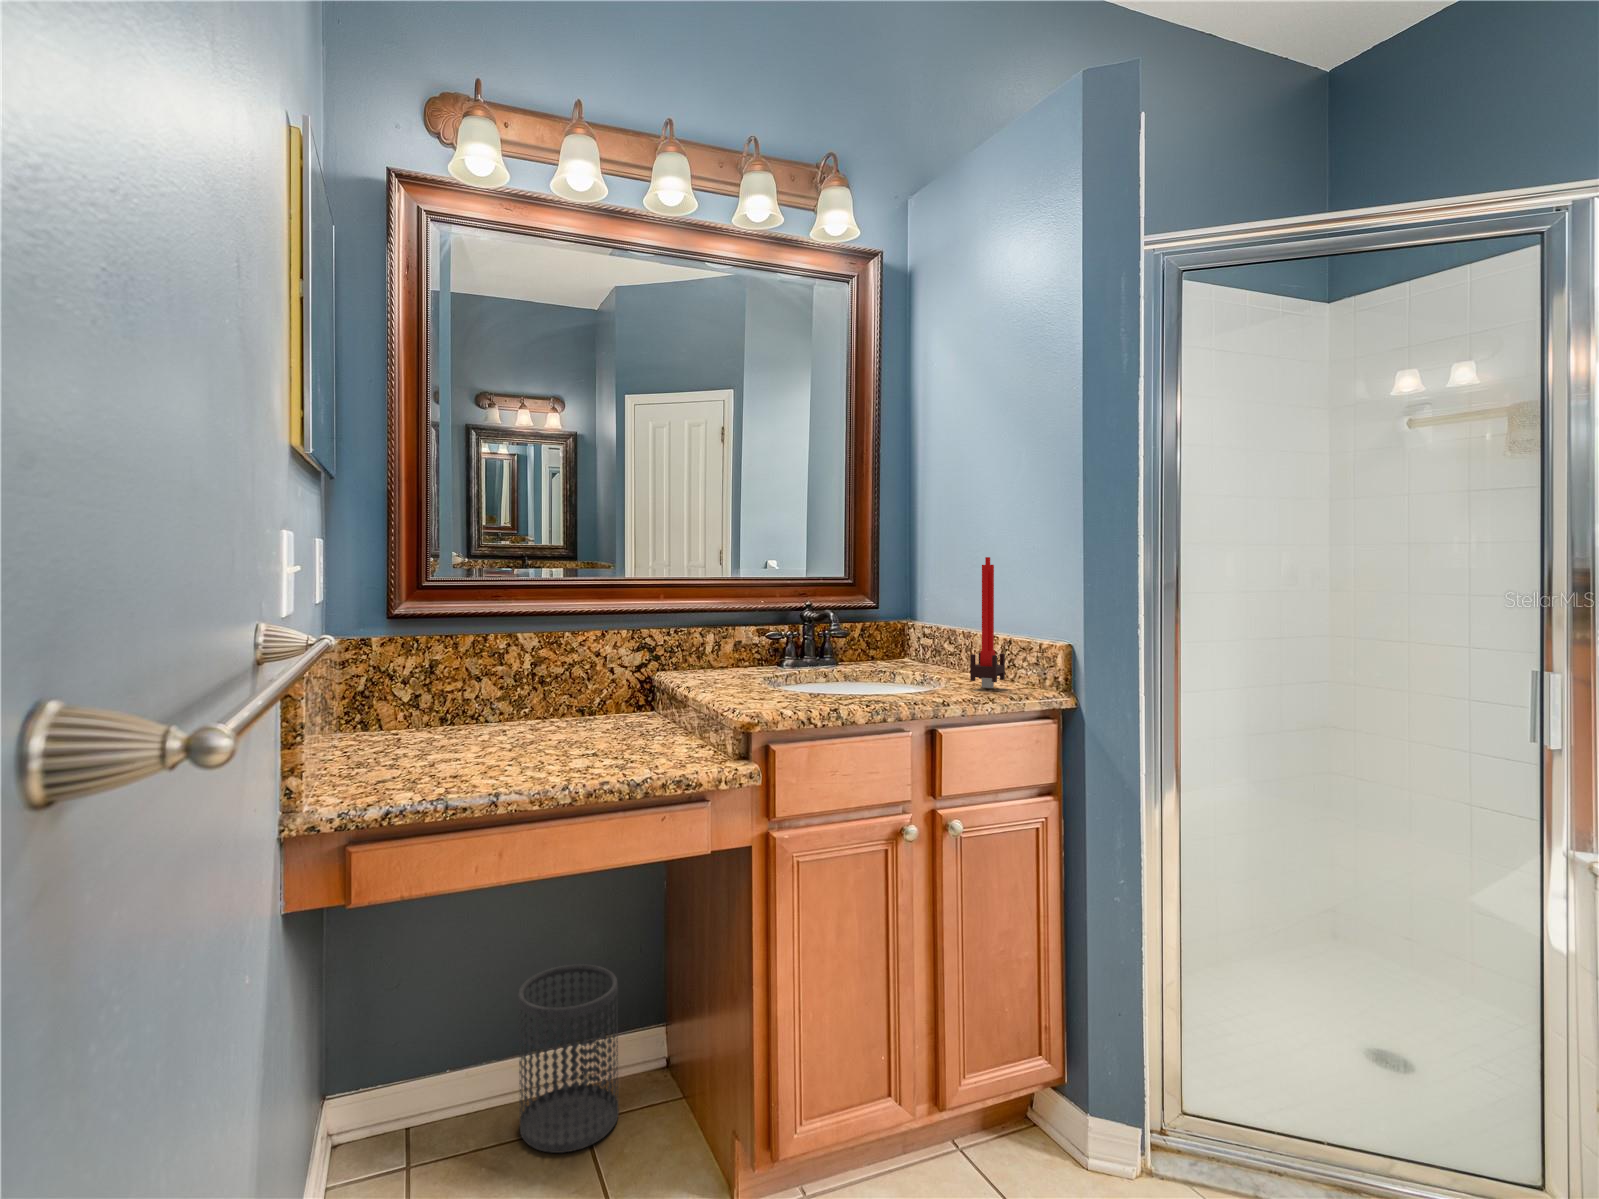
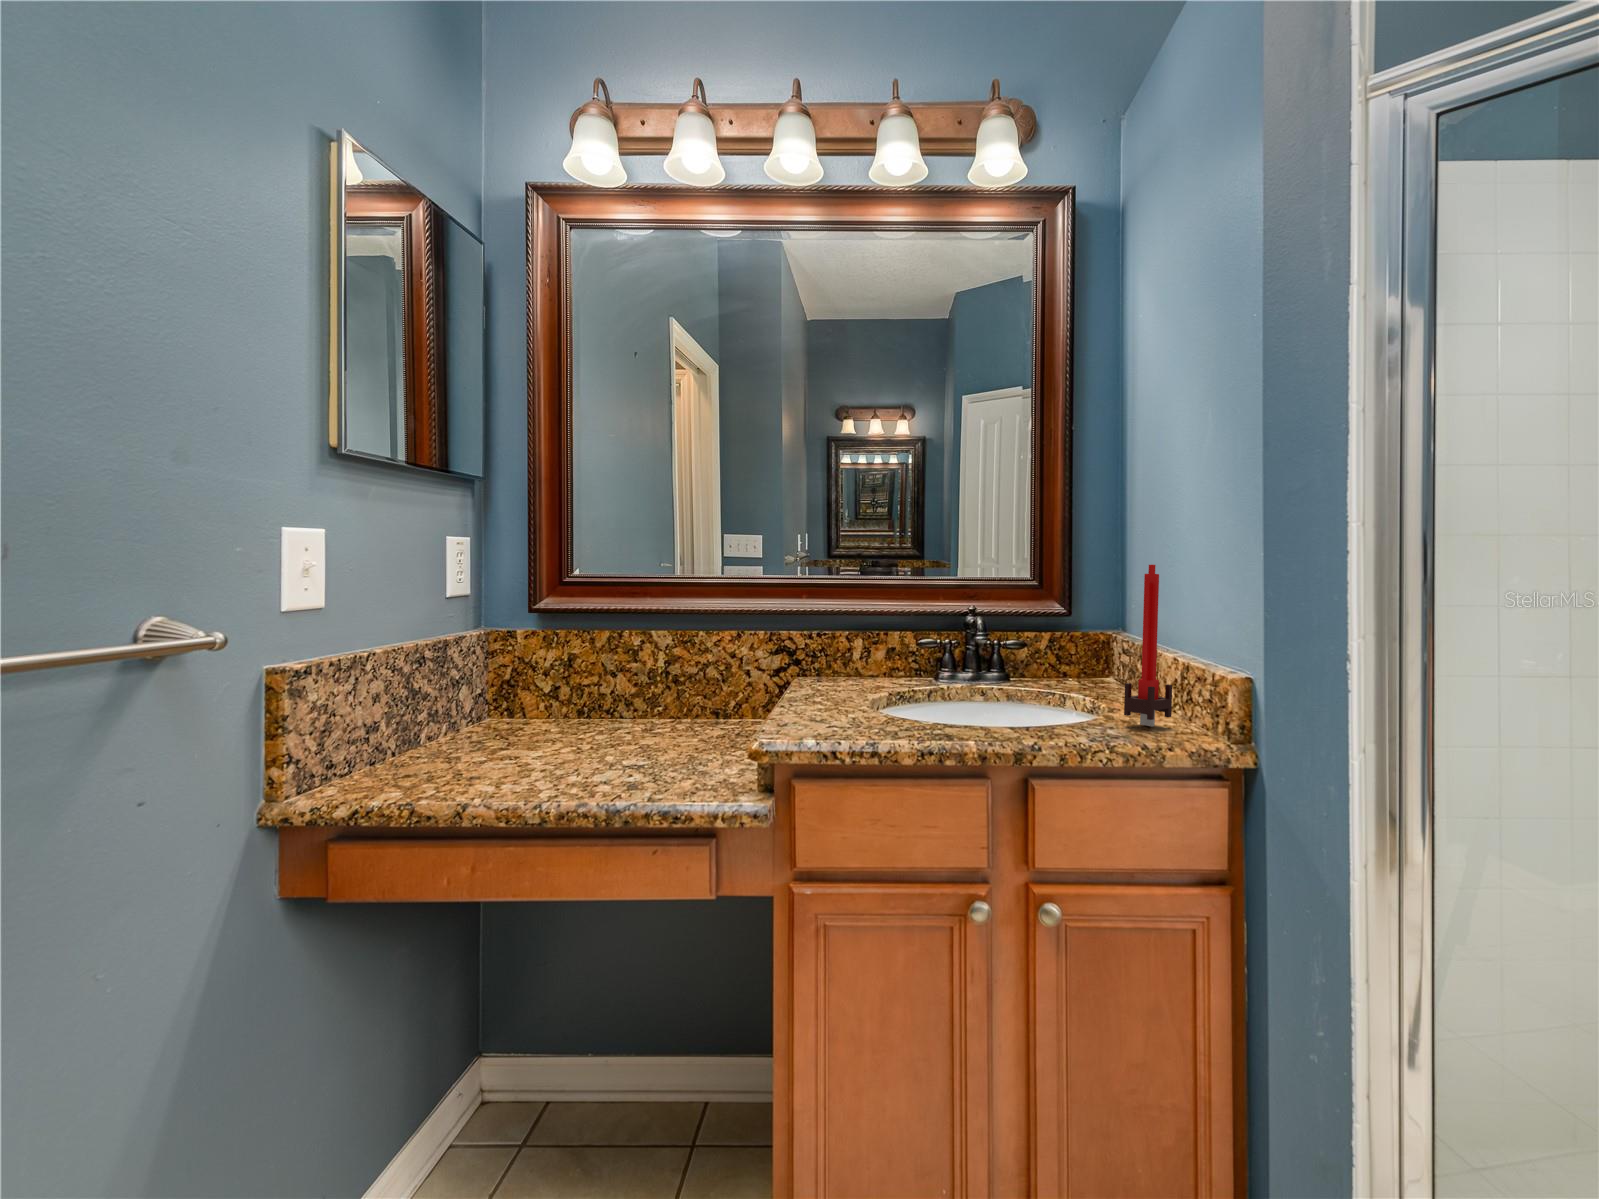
wastebasket: present [518,964,619,1153] -> none [637,975,735,1160]

